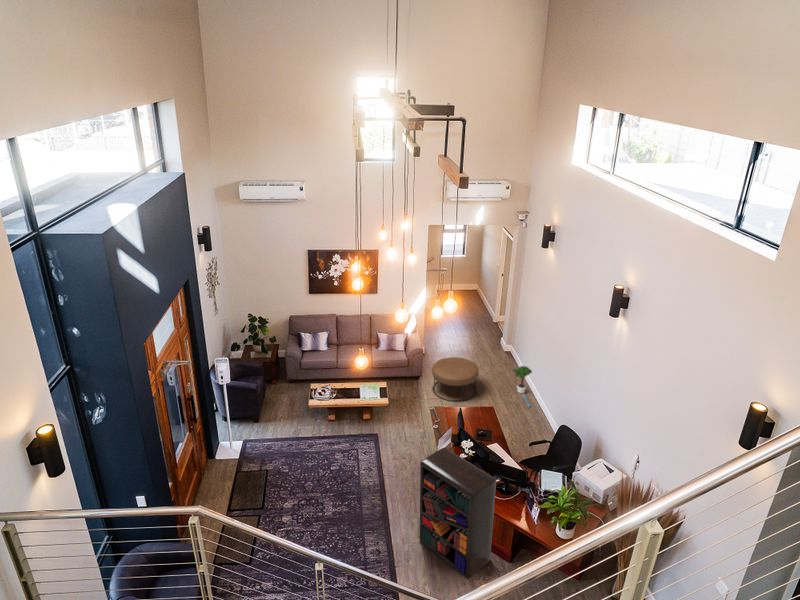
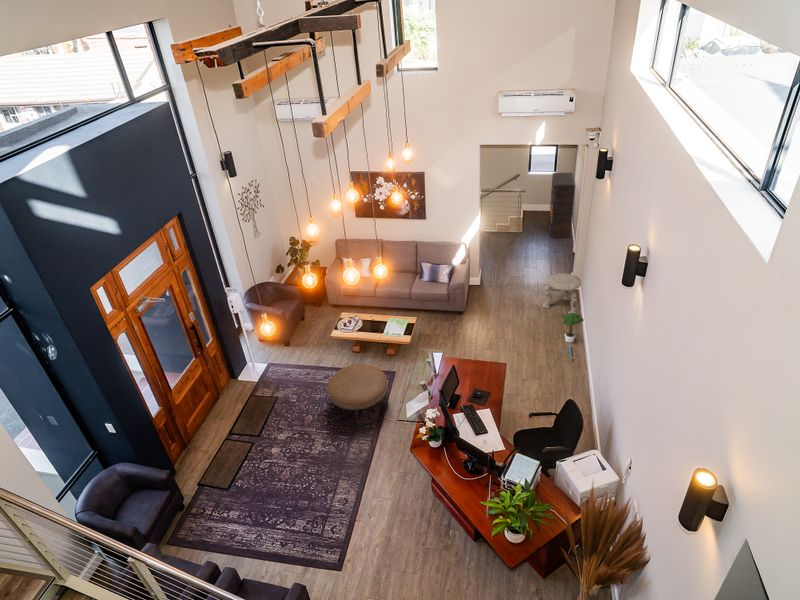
side table: none [487,335,520,372] -> present [543,273,581,314]
ottoman: present [432,357,479,402] -> present [327,364,388,427]
bookshelf: present [419,447,496,579] -> present [549,173,575,238]

